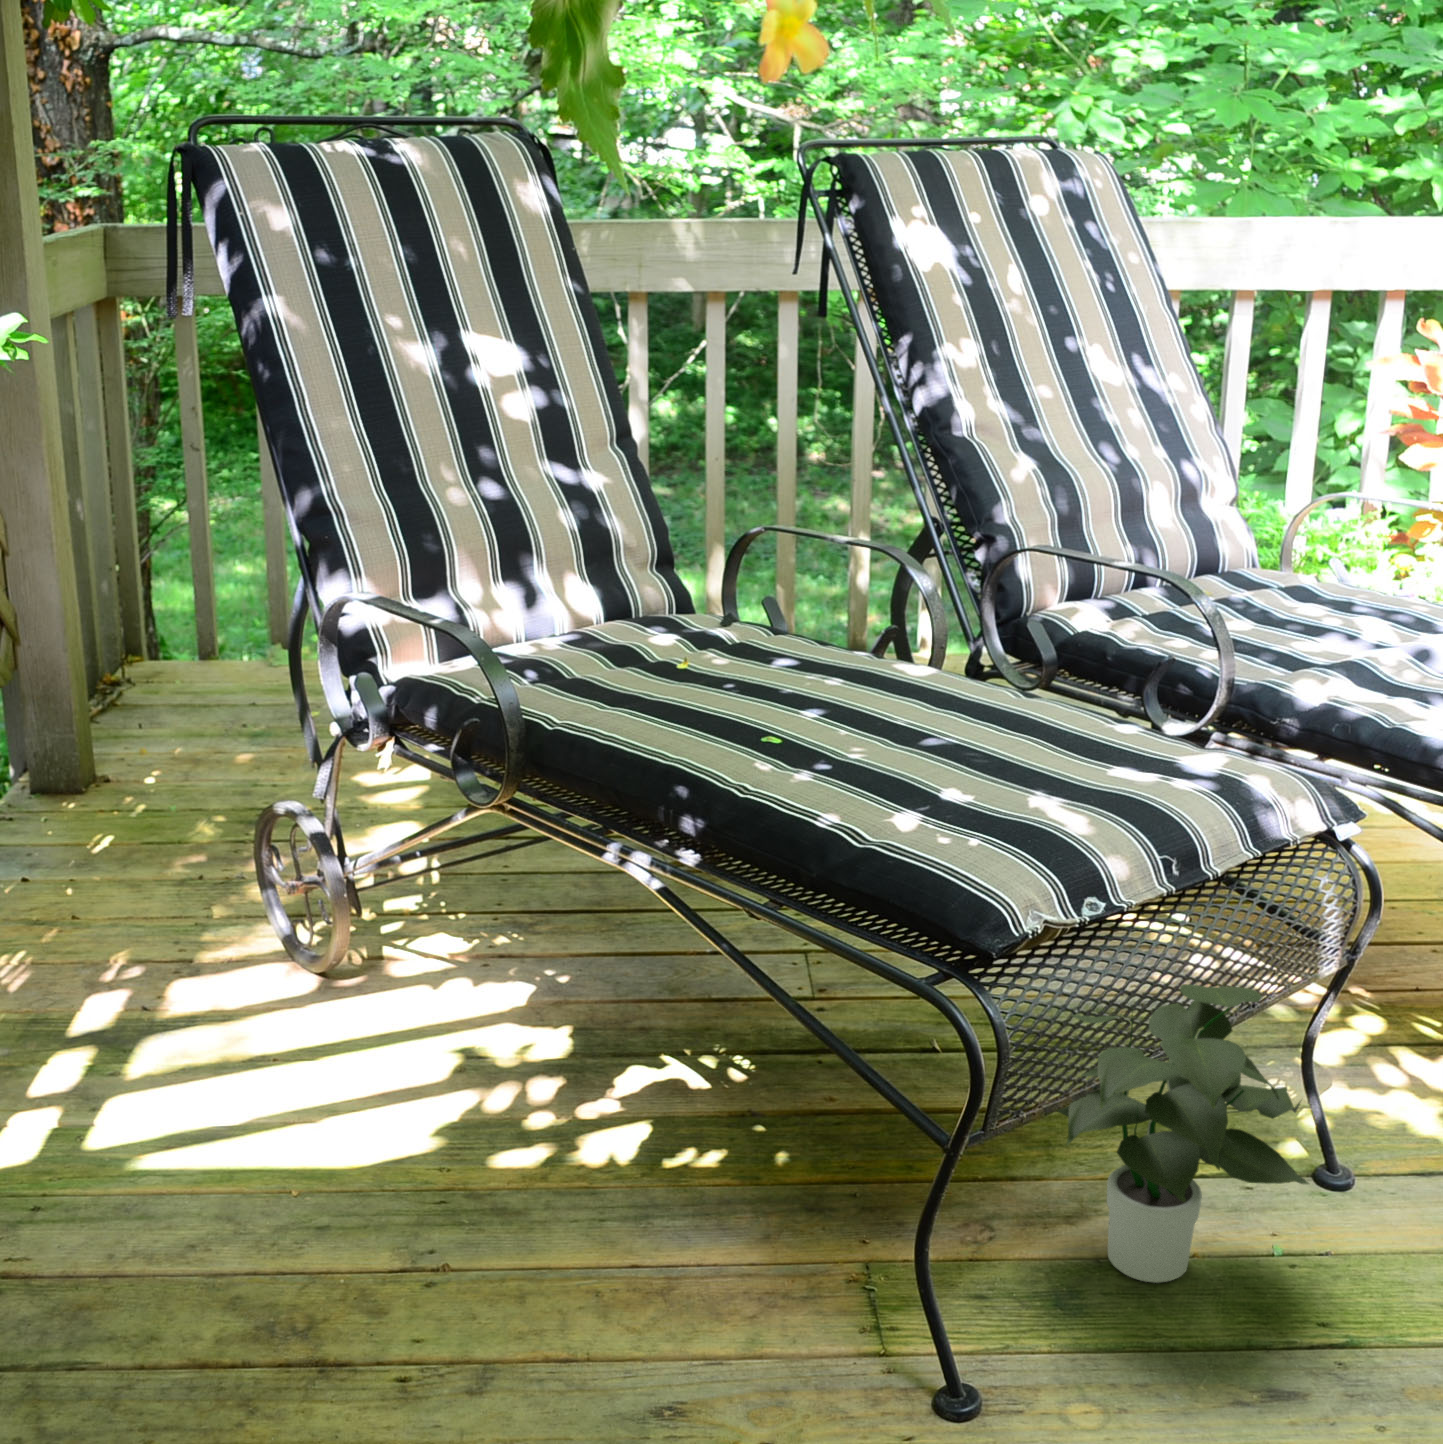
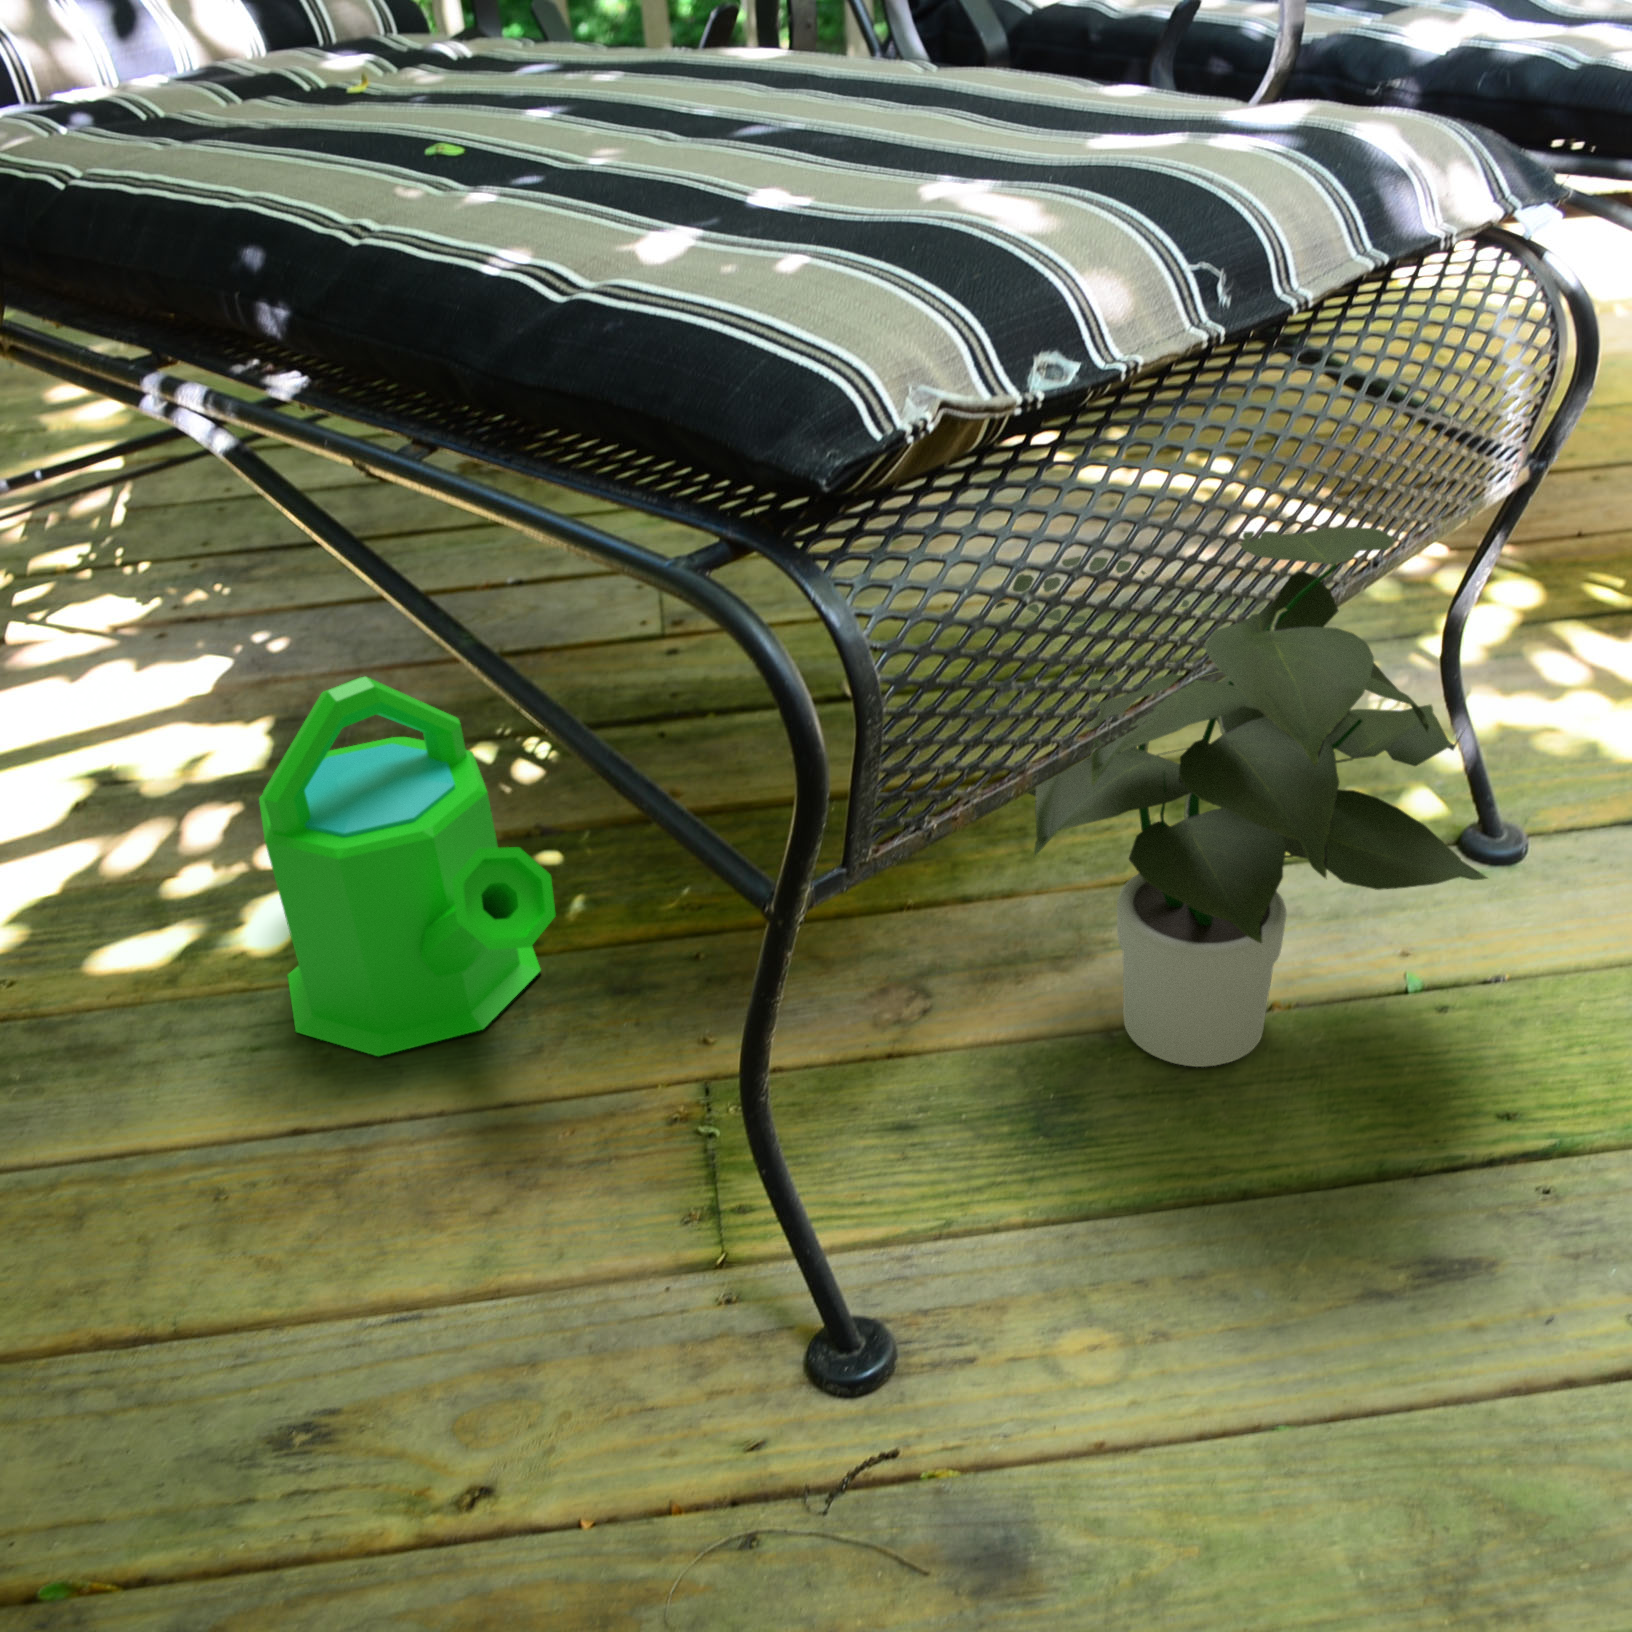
watering can: none [613,1012,798,1231] -> present [259,677,556,1056]

